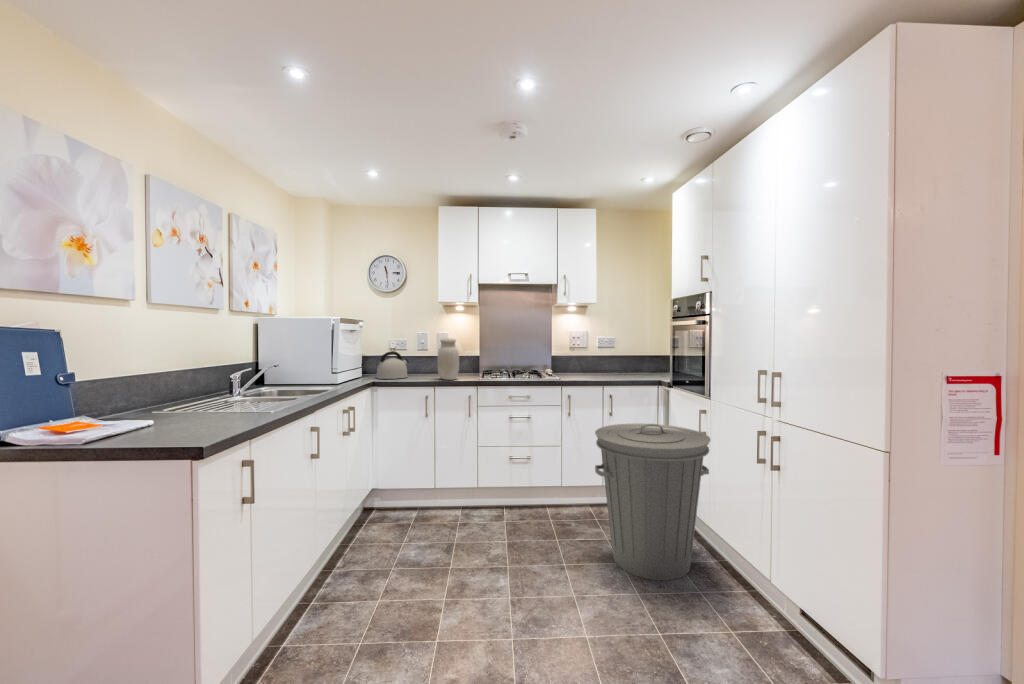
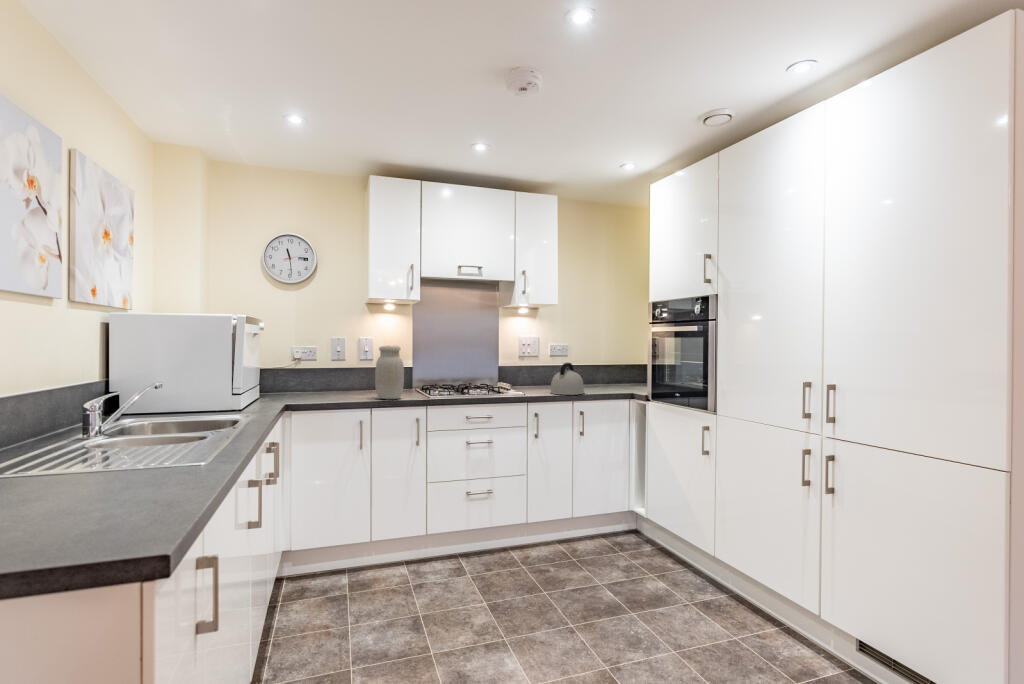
kettle: present [377,351,408,379] -> present [551,363,584,395]
trash can: present [595,423,711,580] -> none [595,444,727,627]

